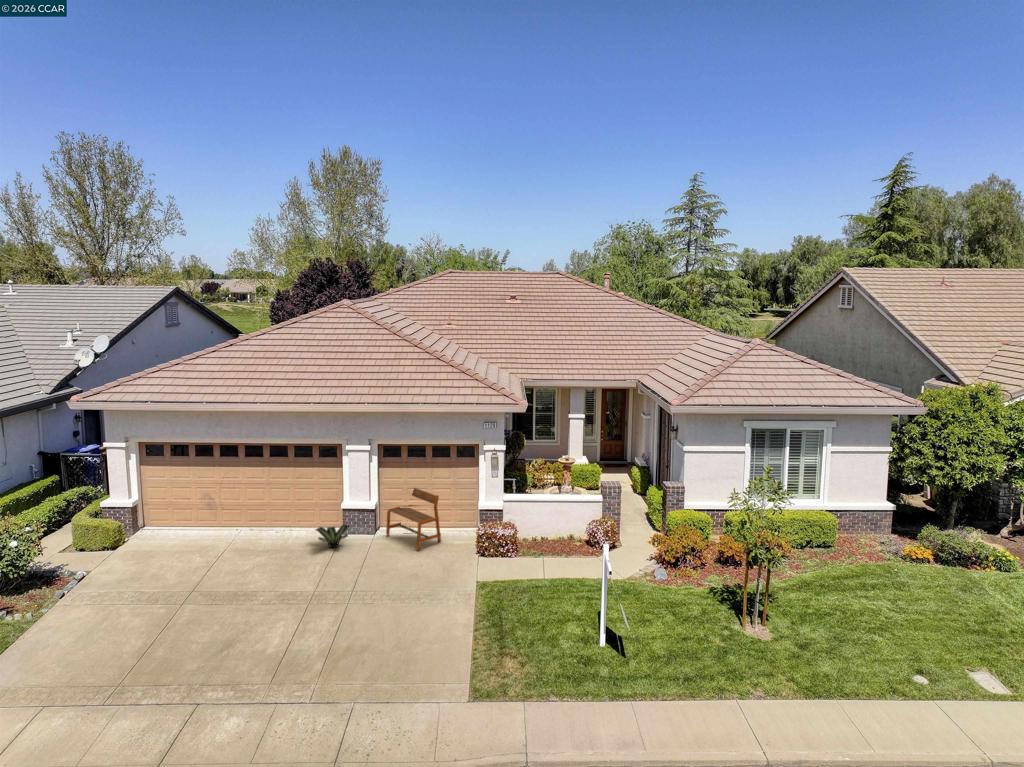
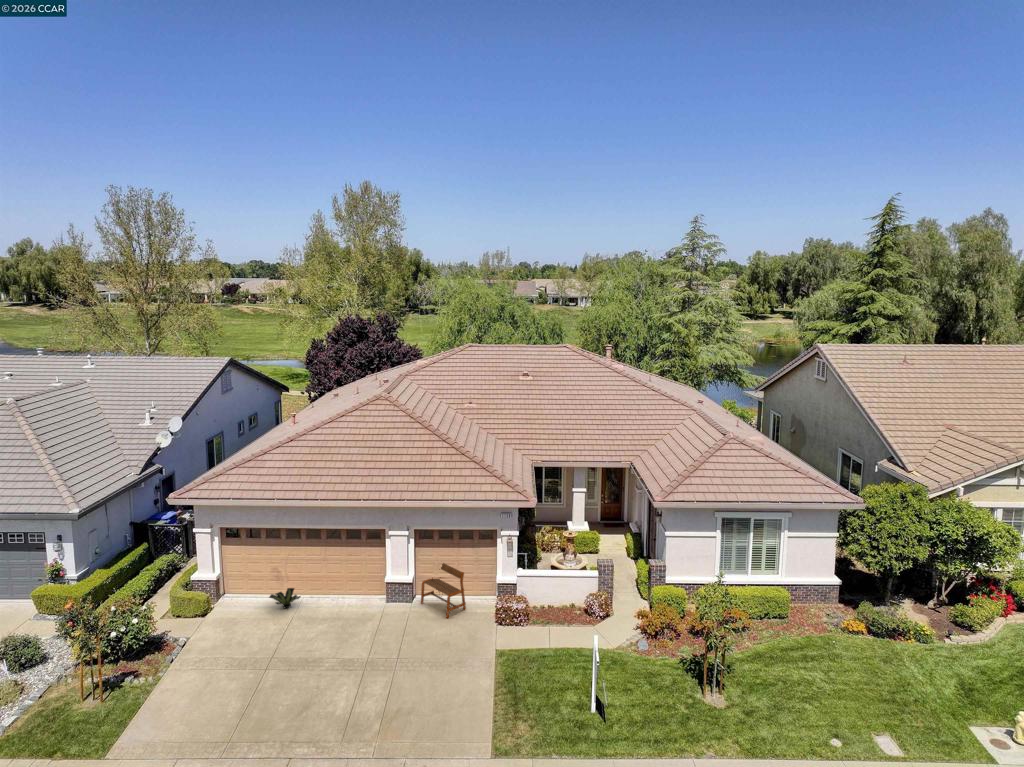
potted plant: present [316,524,349,548] -> present [269,588,300,609]

